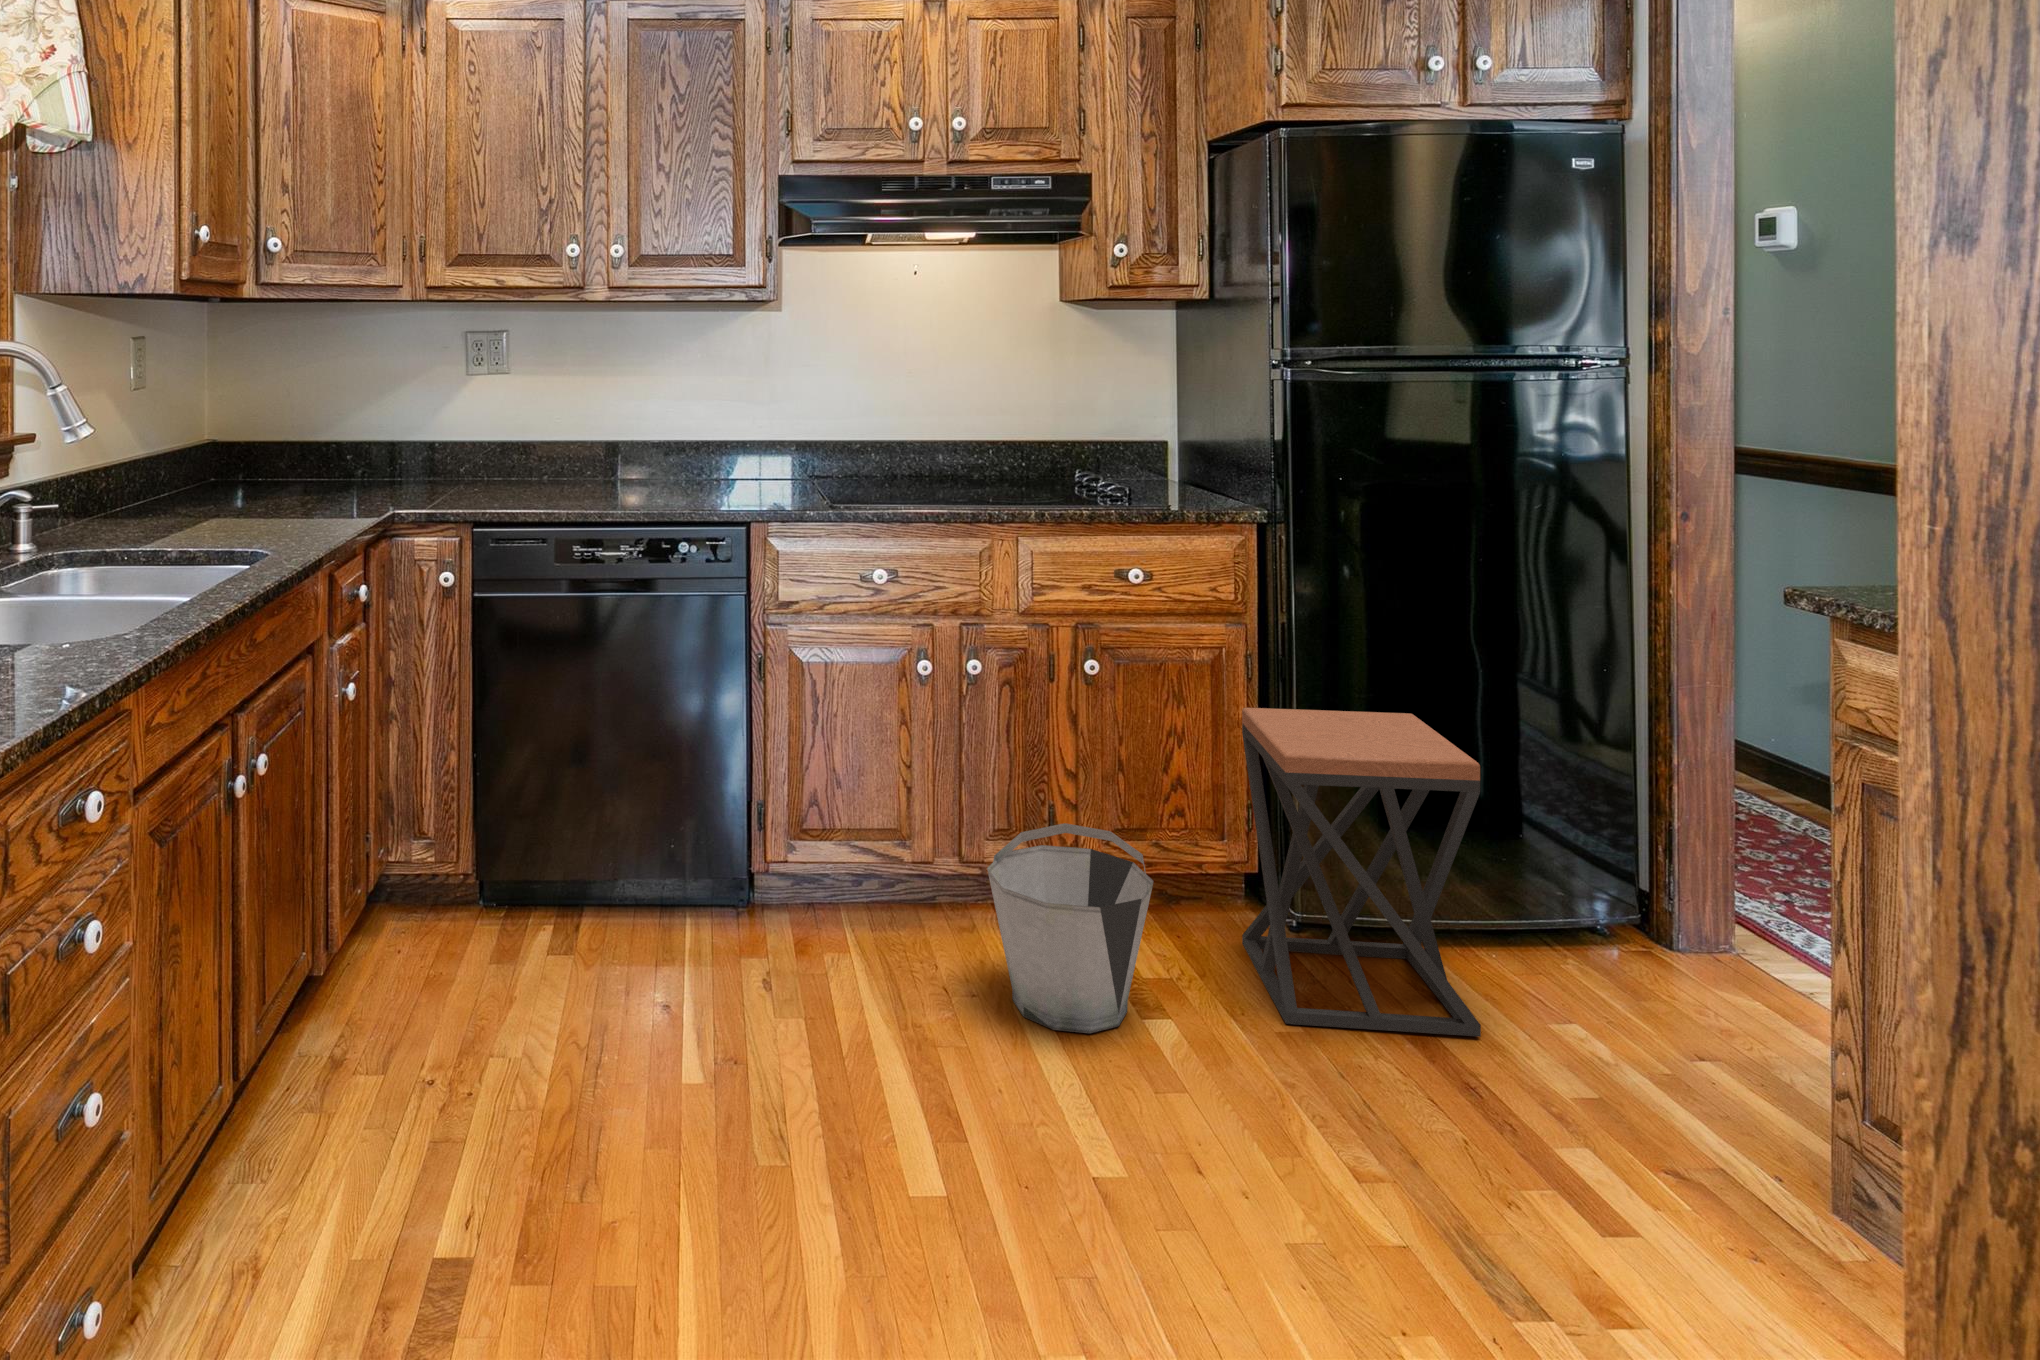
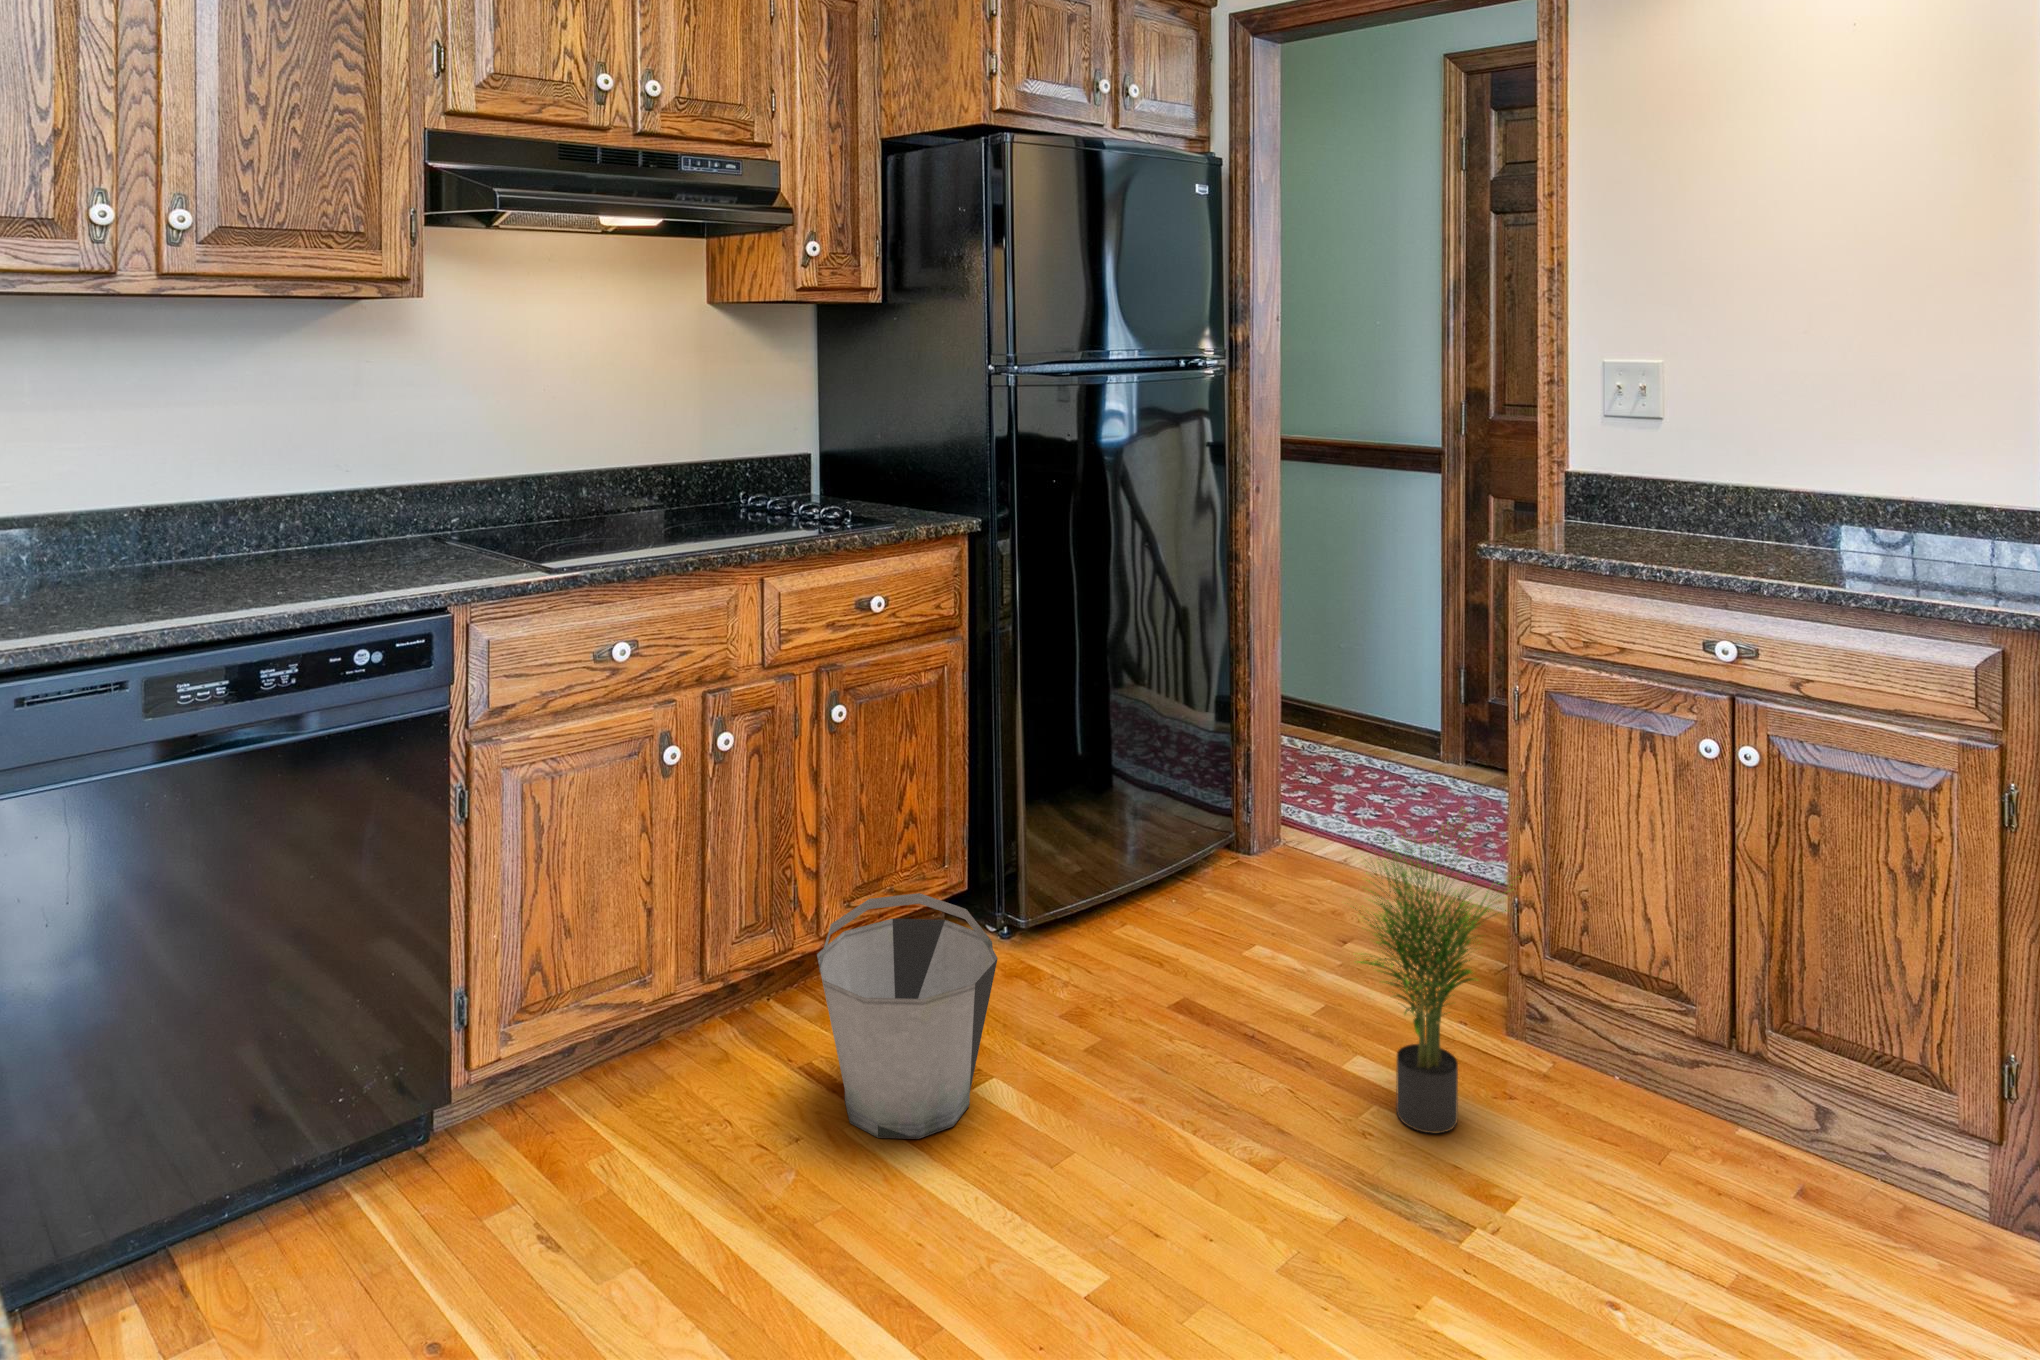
stool: present [1242,708,1481,1037] -> none [985,699,1221,1036]
potted plant: none [1455,871,1743,1247] -> present [1353,811,1506,1133]

